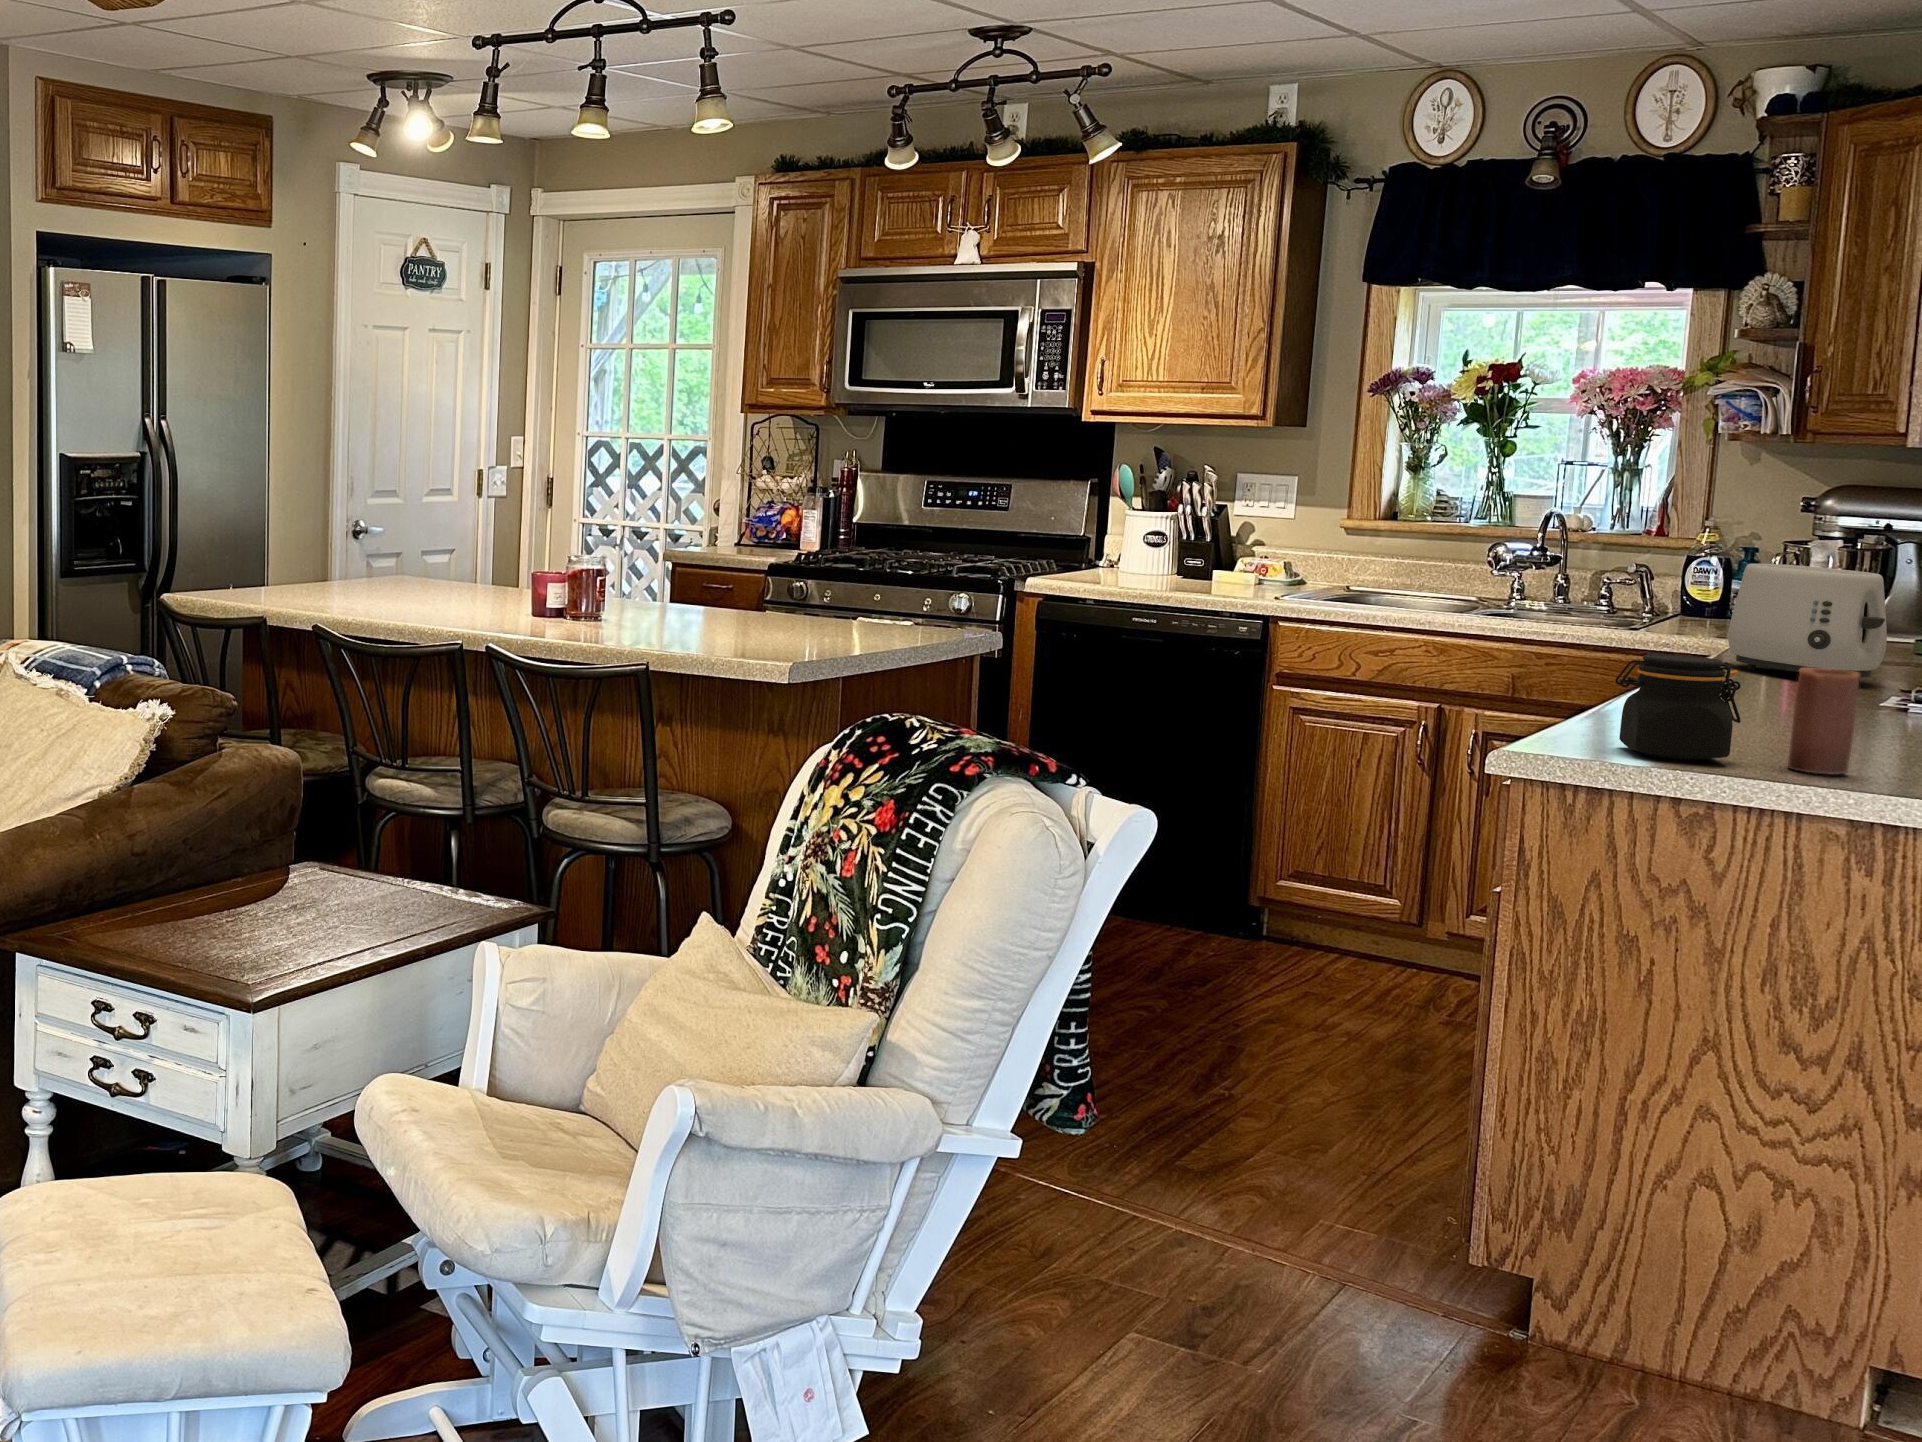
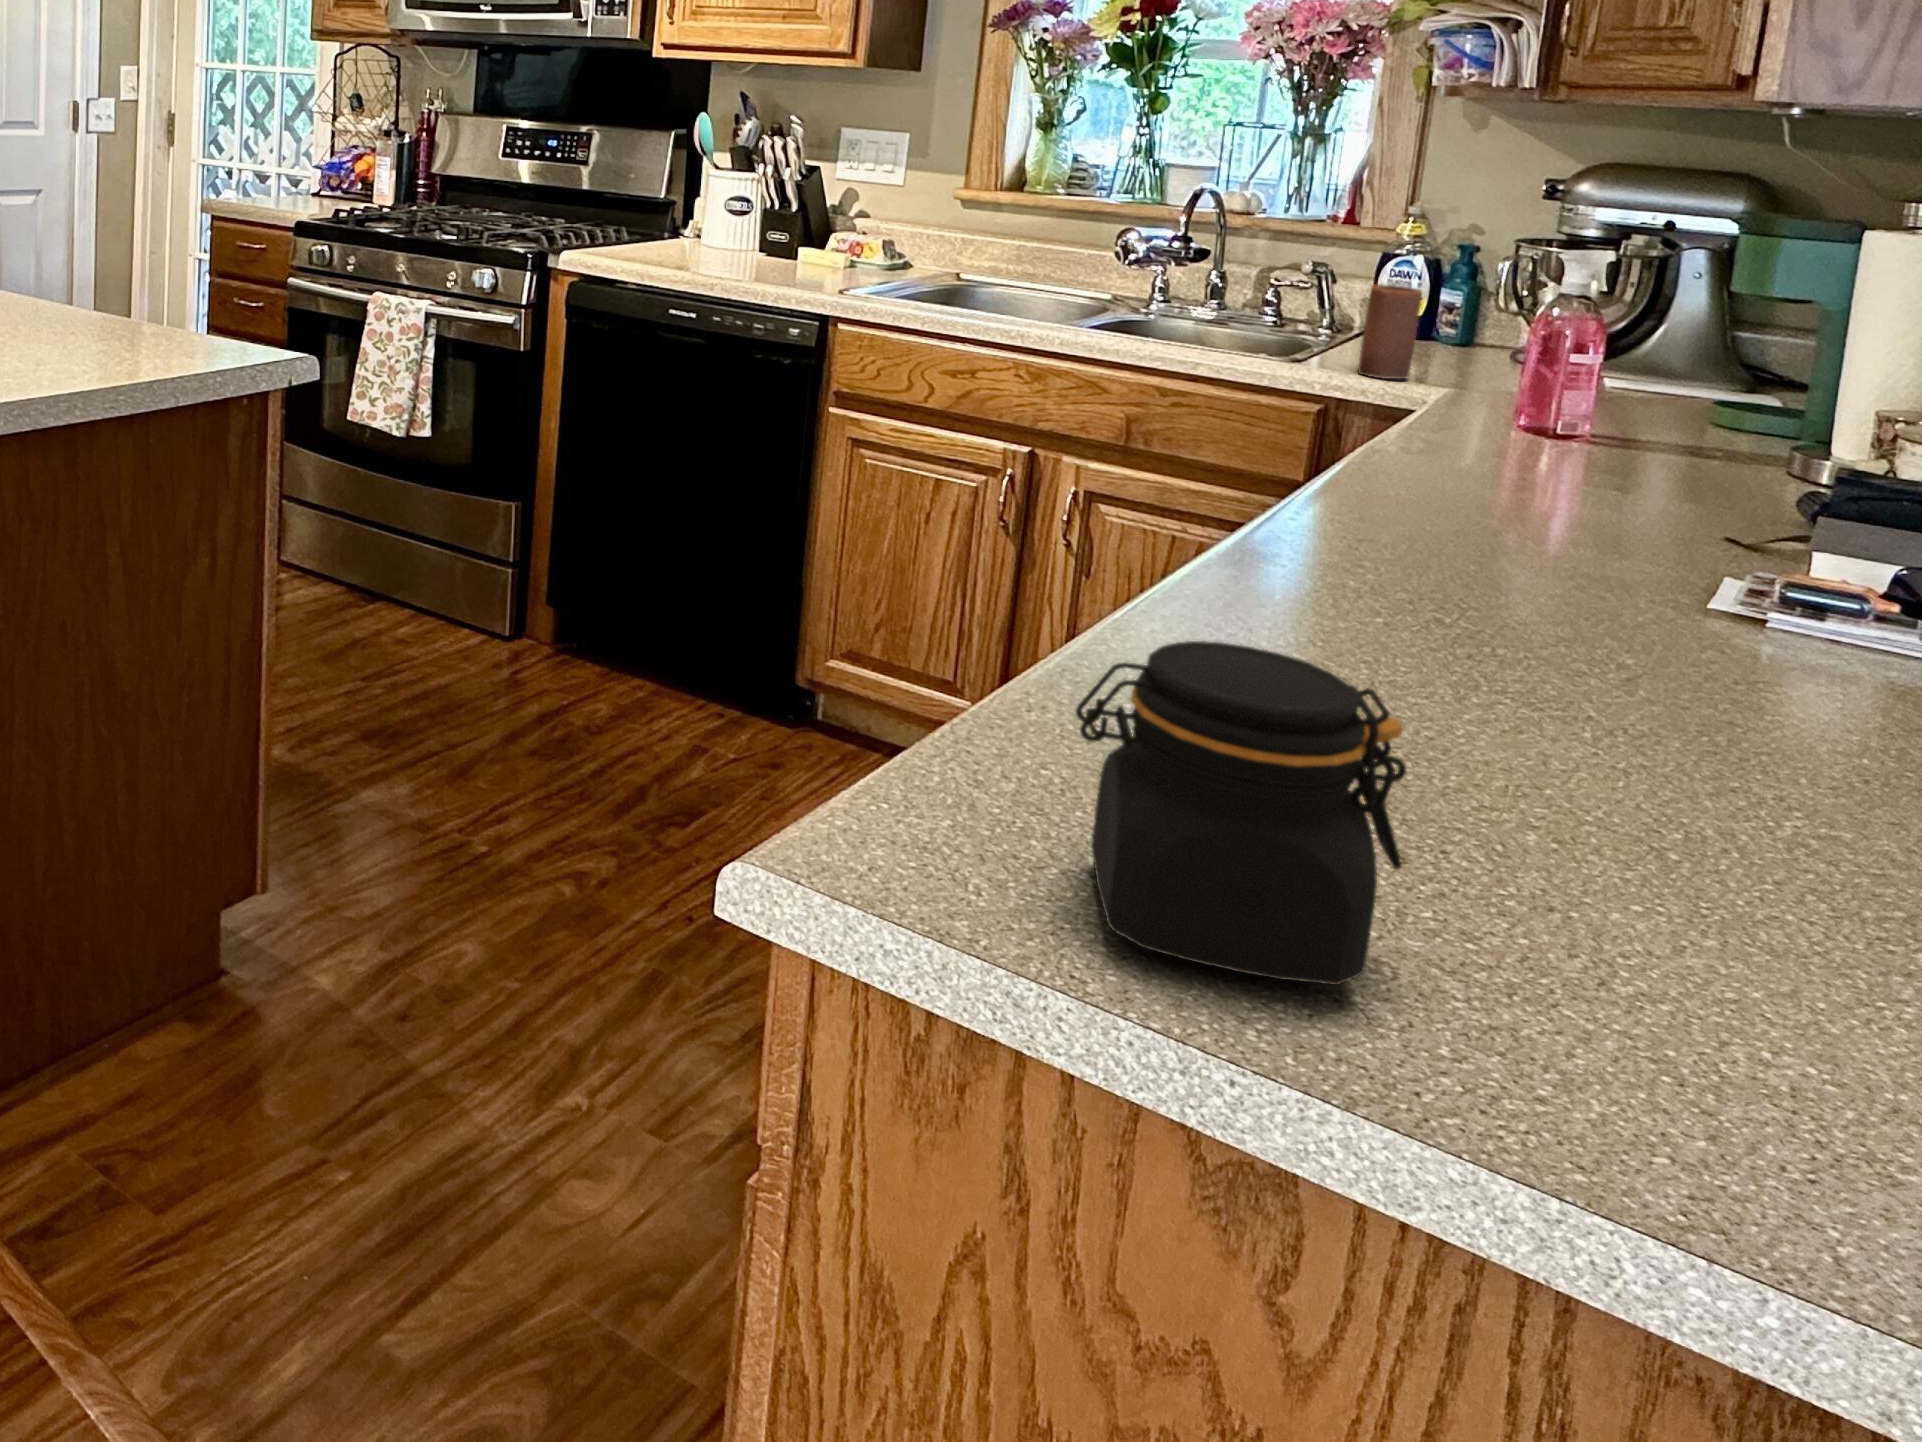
toaster: present [1728,564,1887,677] -> none [1424,293,1695,504]
candle: present [1788,668,1859,774] -> present [1358,284,1422,379]

